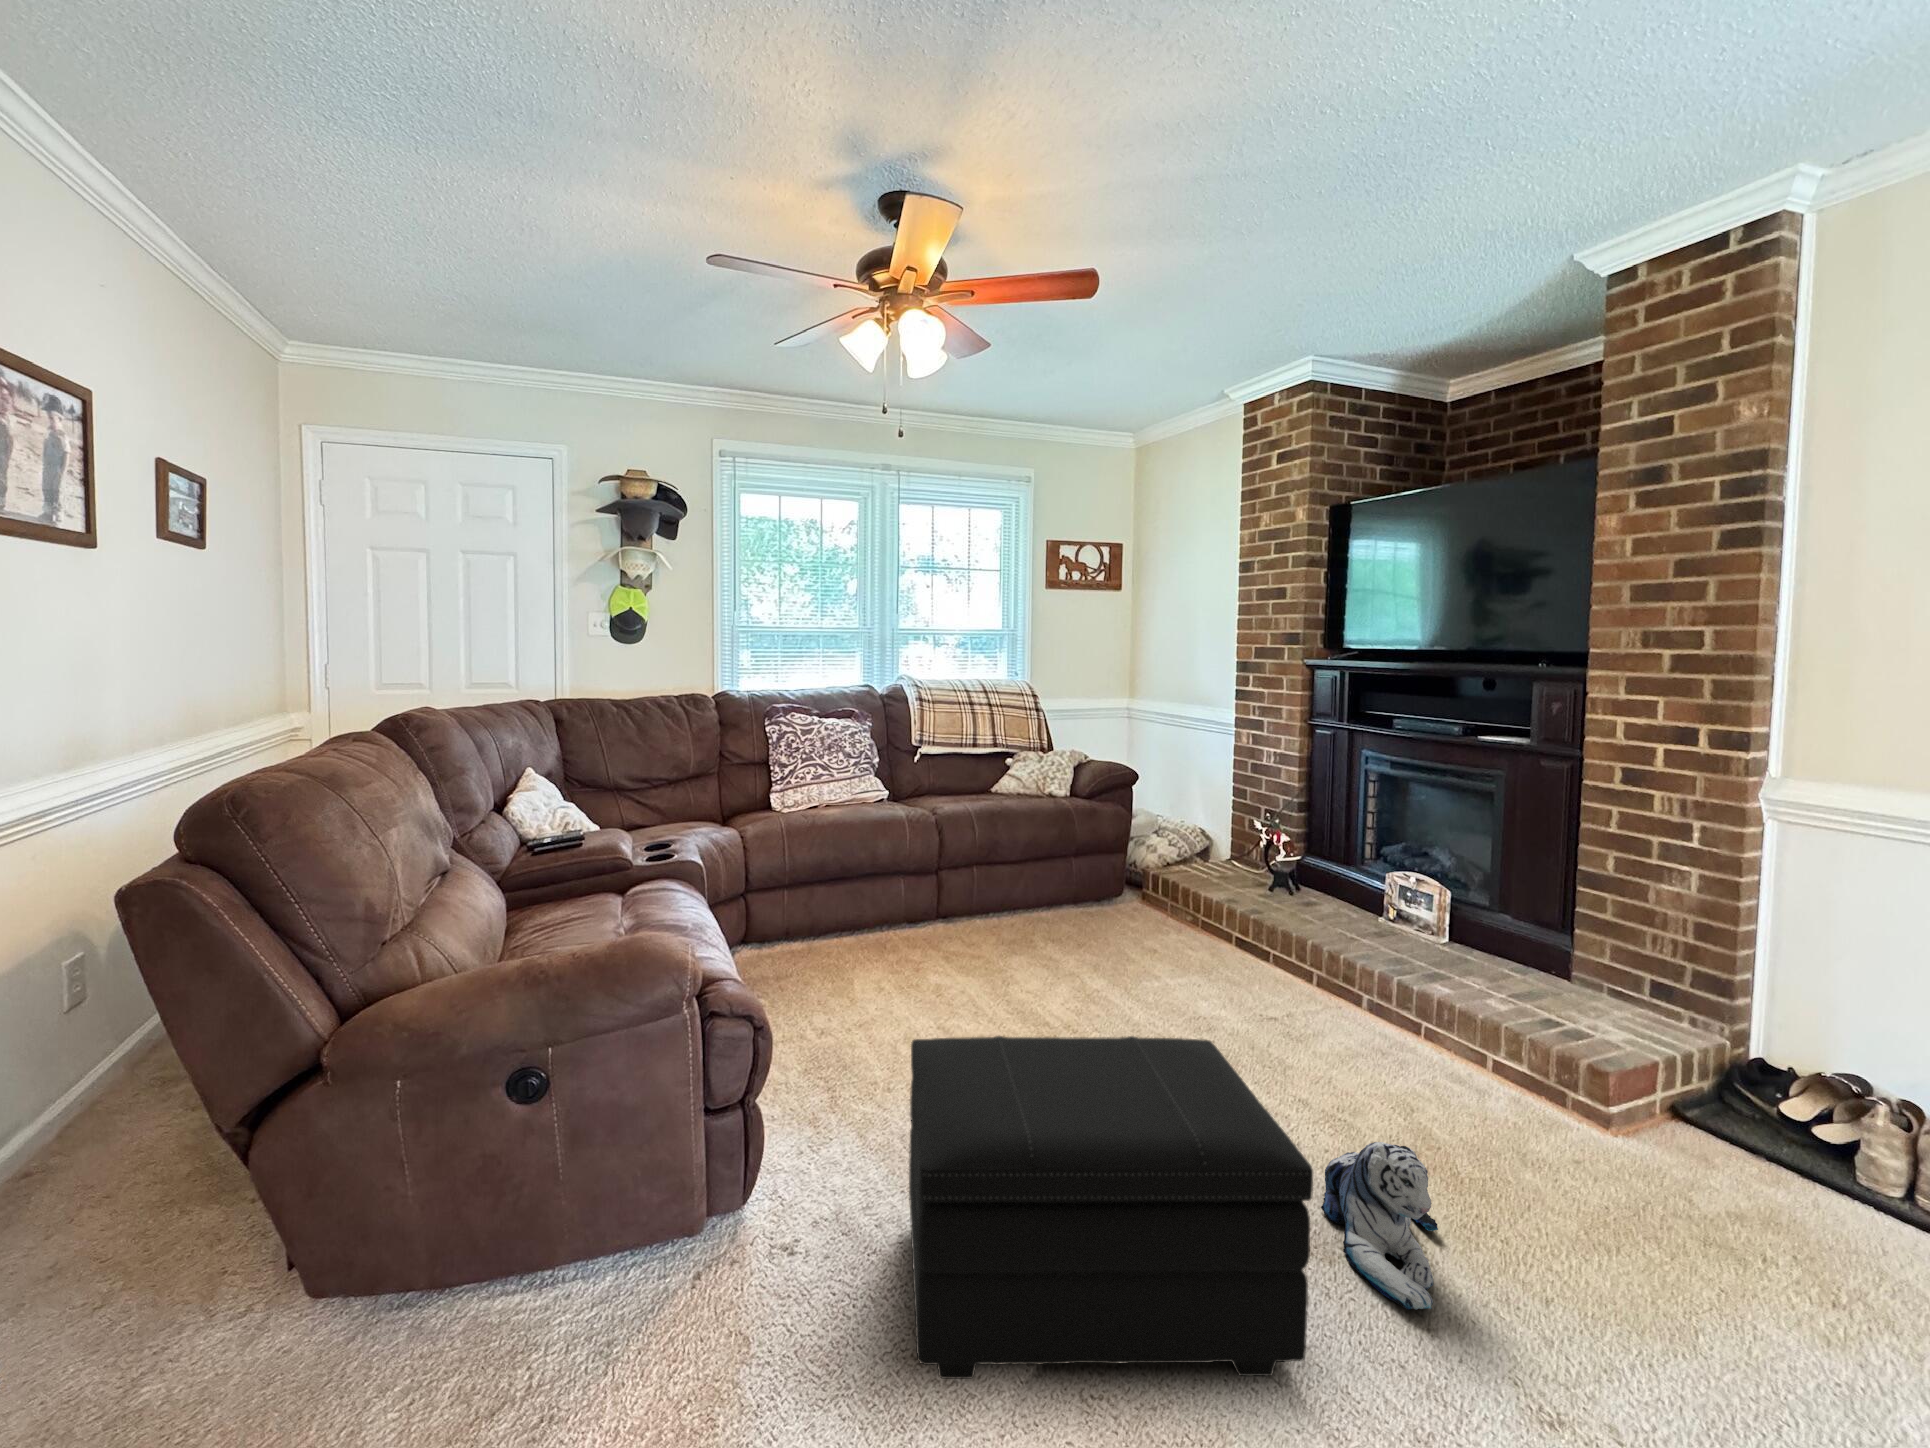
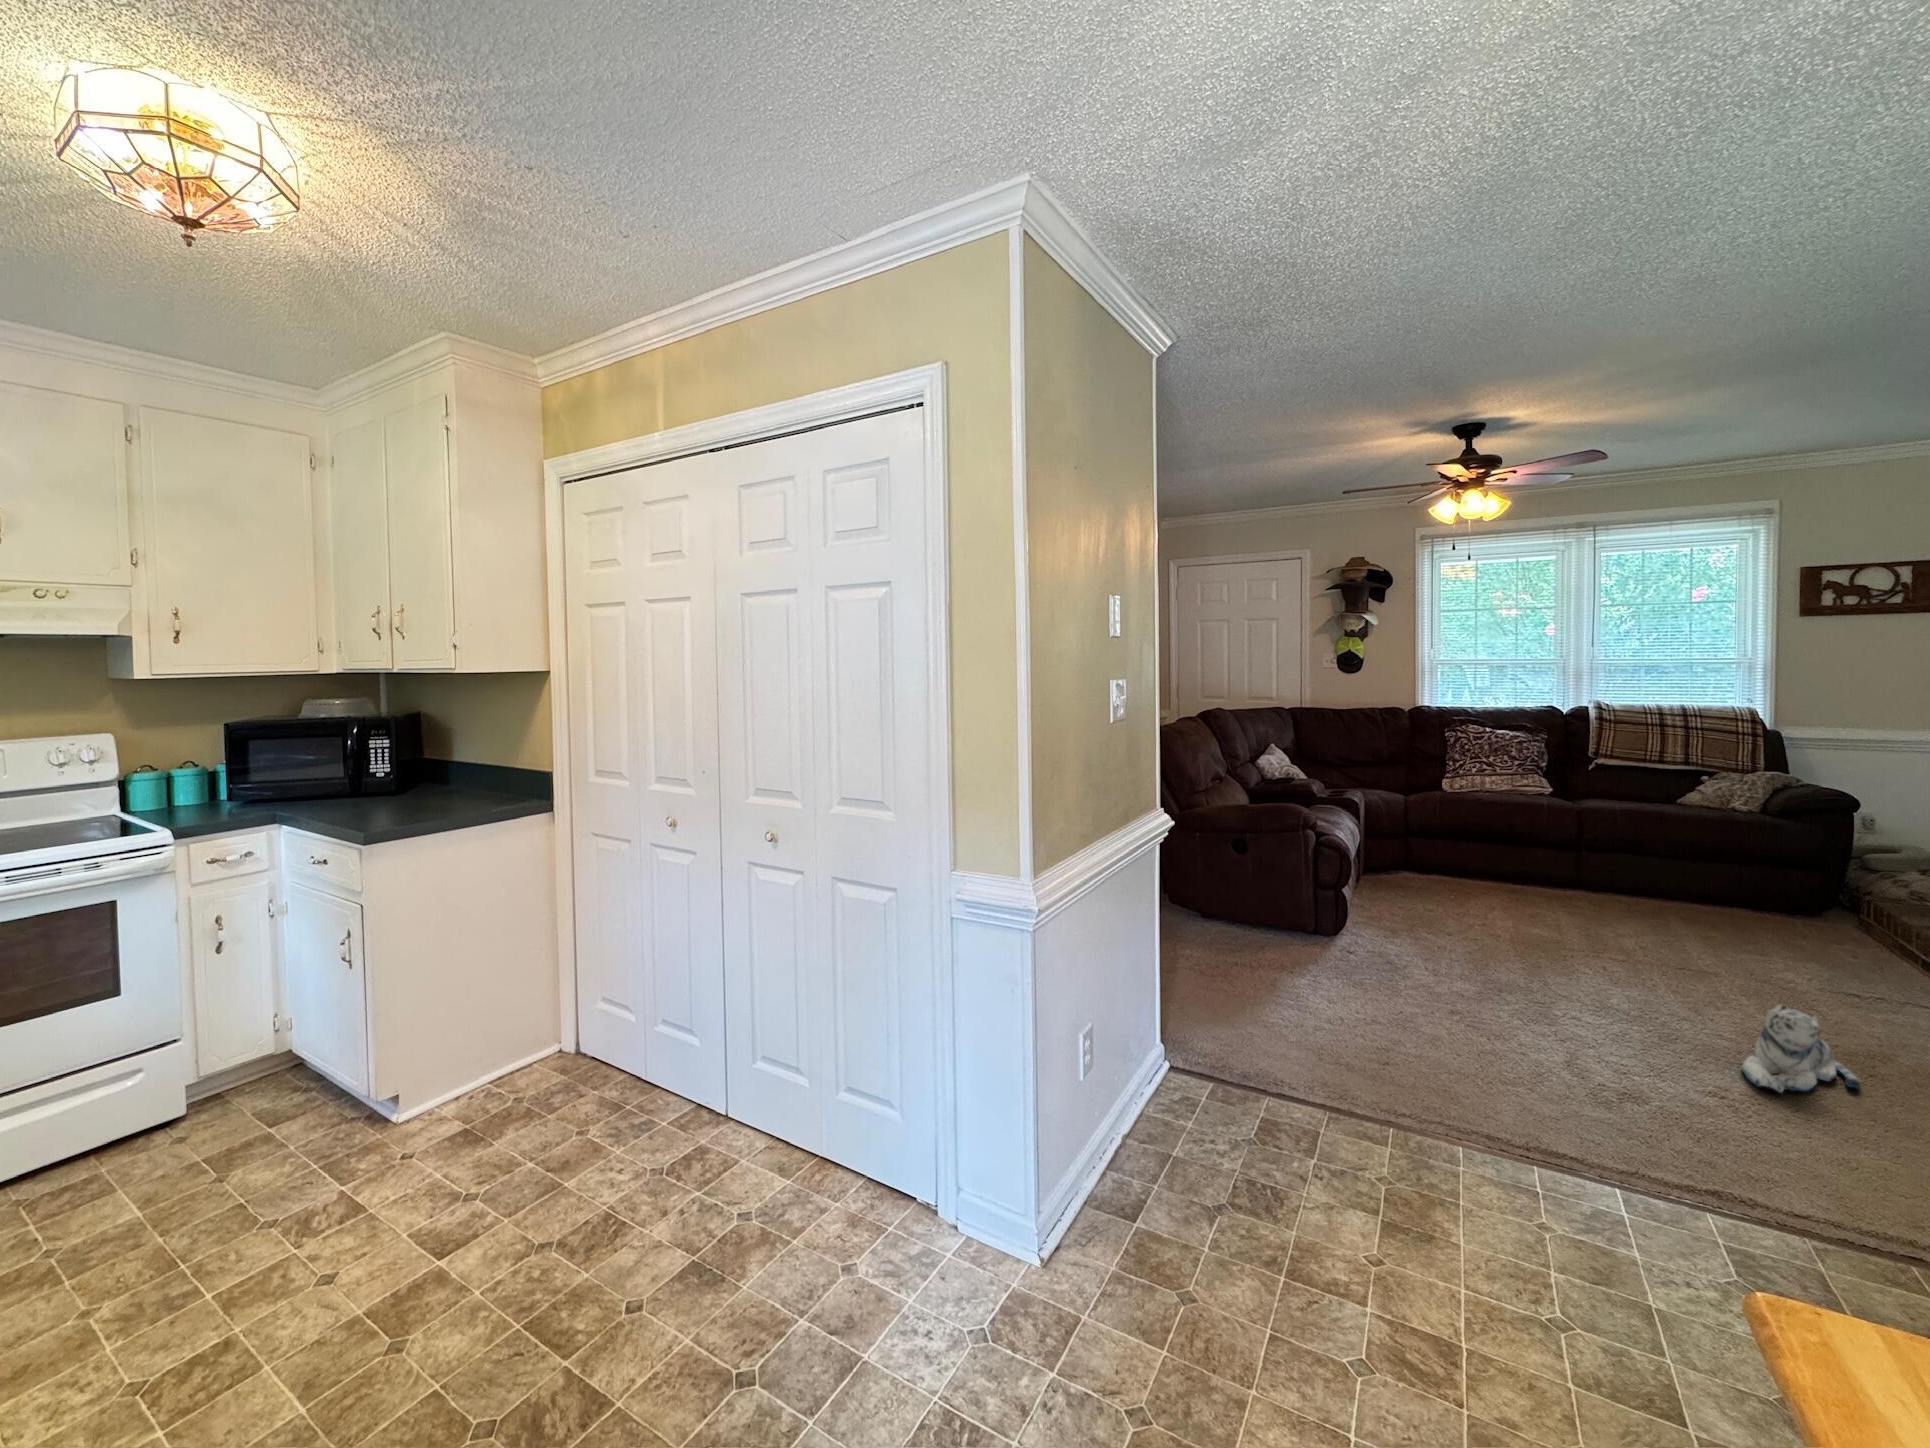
footstool: present [909,1036,1313,1379] -> none [1396,879,1651,1062]

